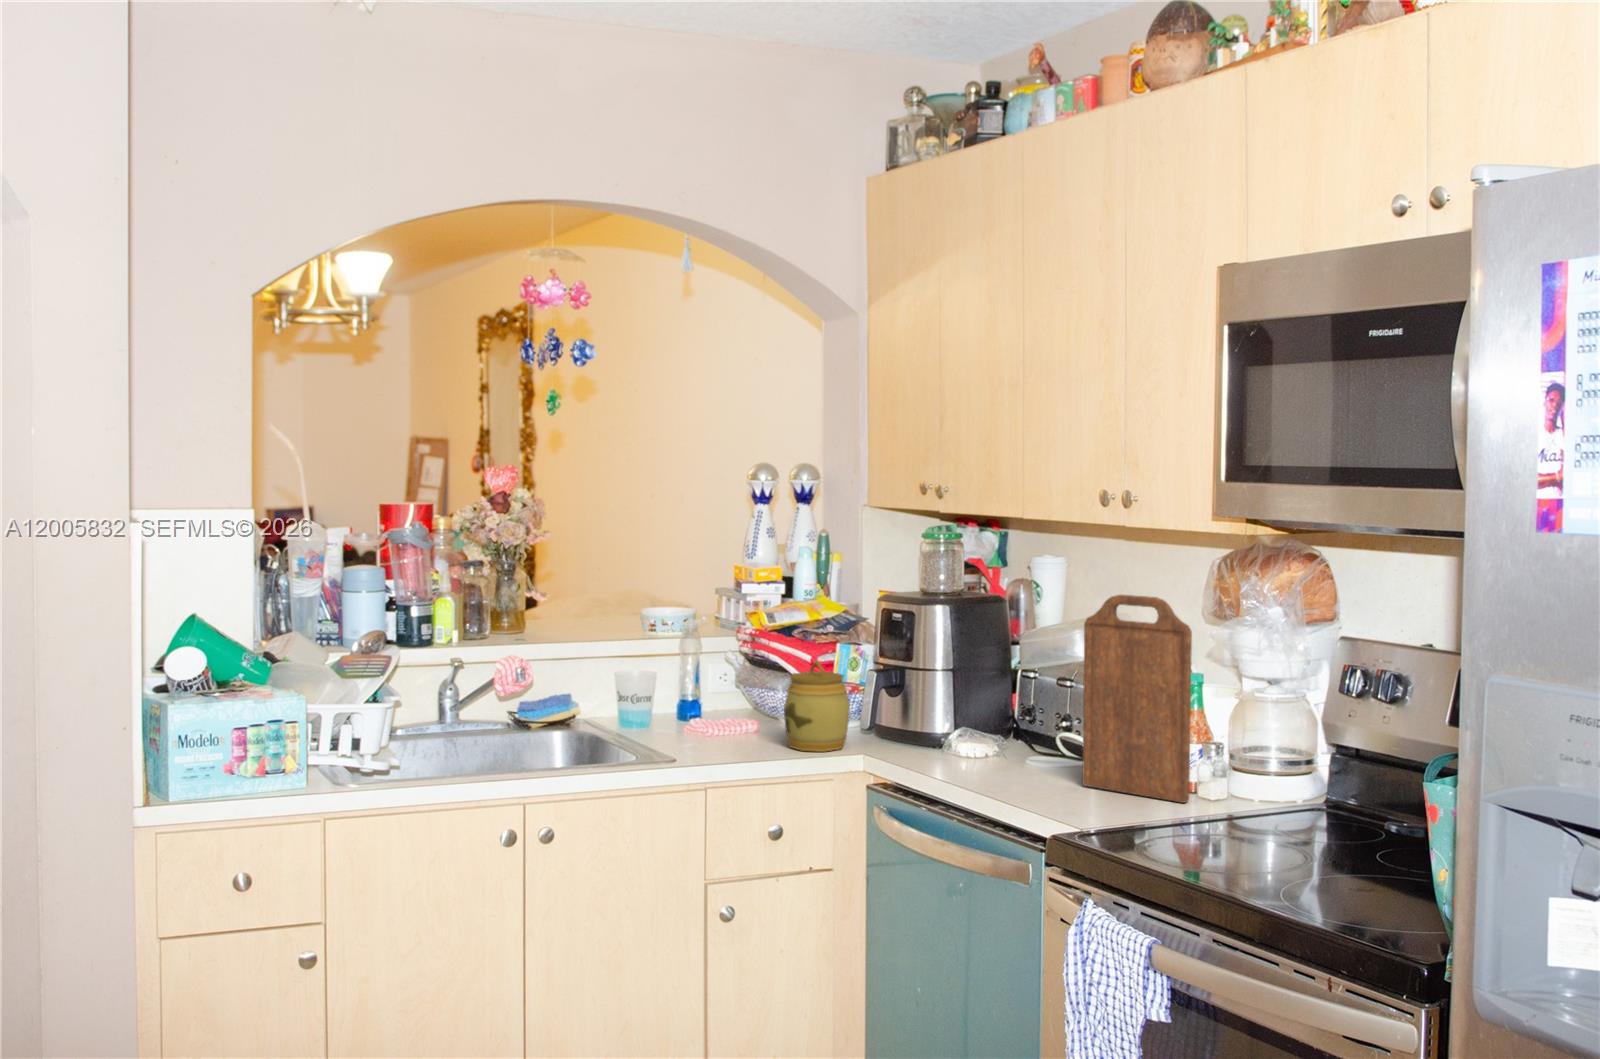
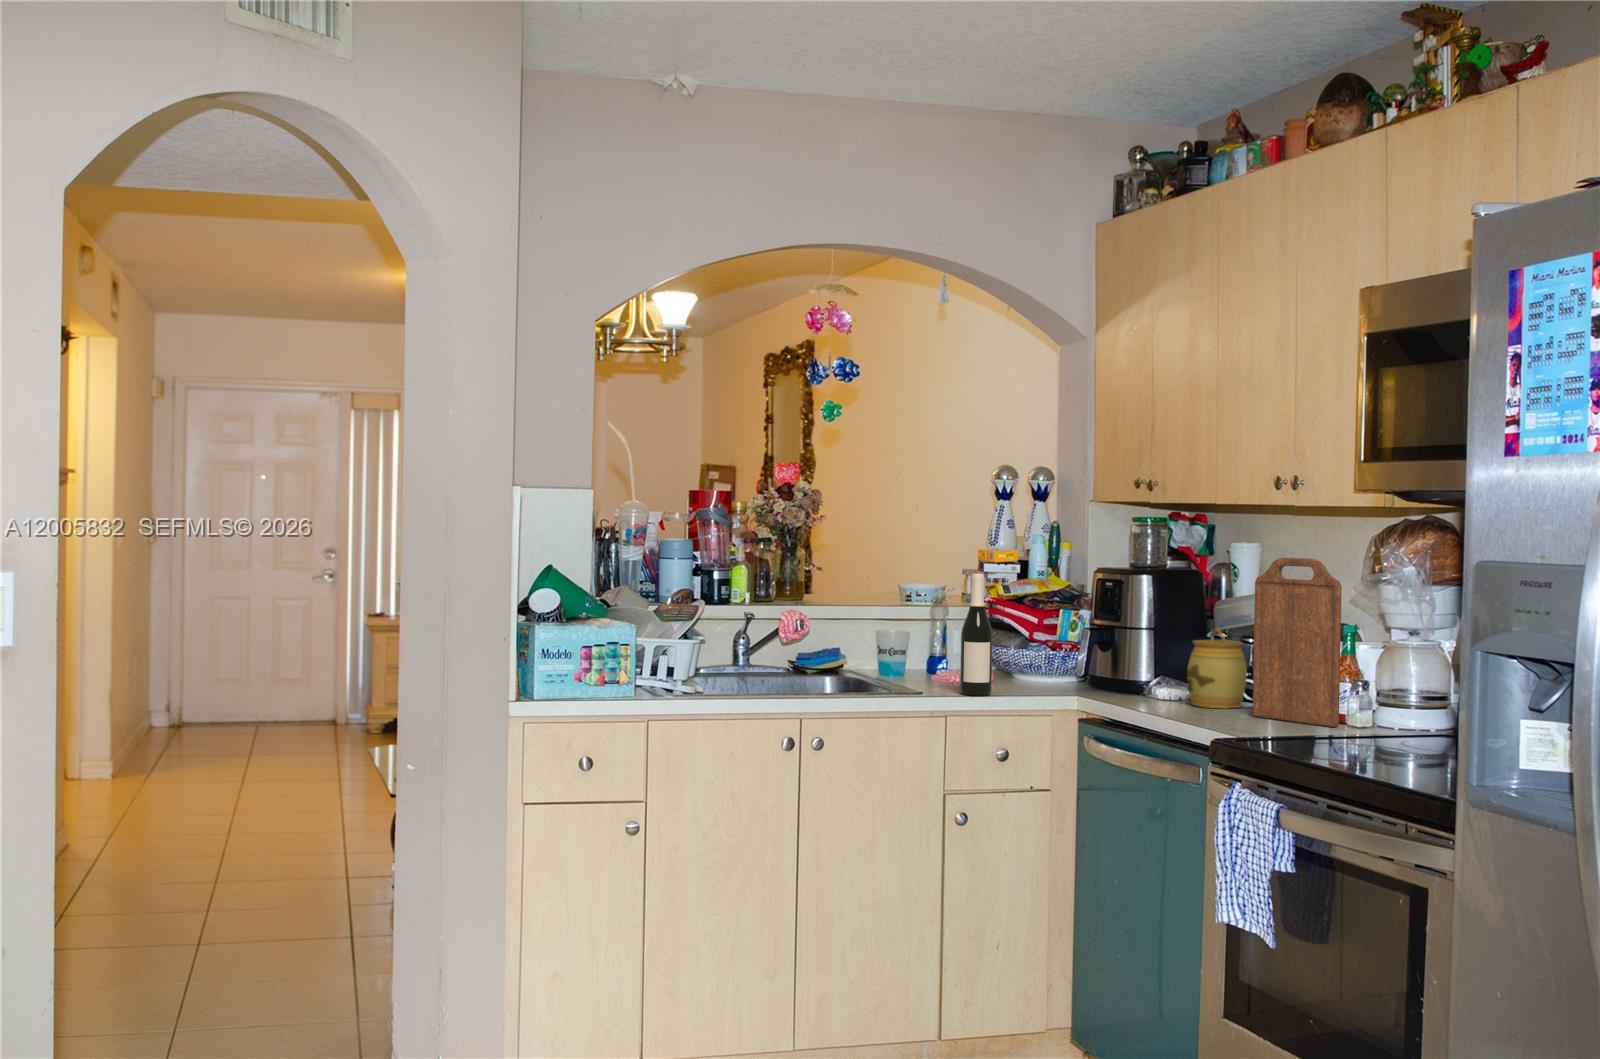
wine bottle: none [724,608,763,762] -> present [960,572,993,696]
jar: present [784,661,850,752] -> present [1187,628,1247,709]

